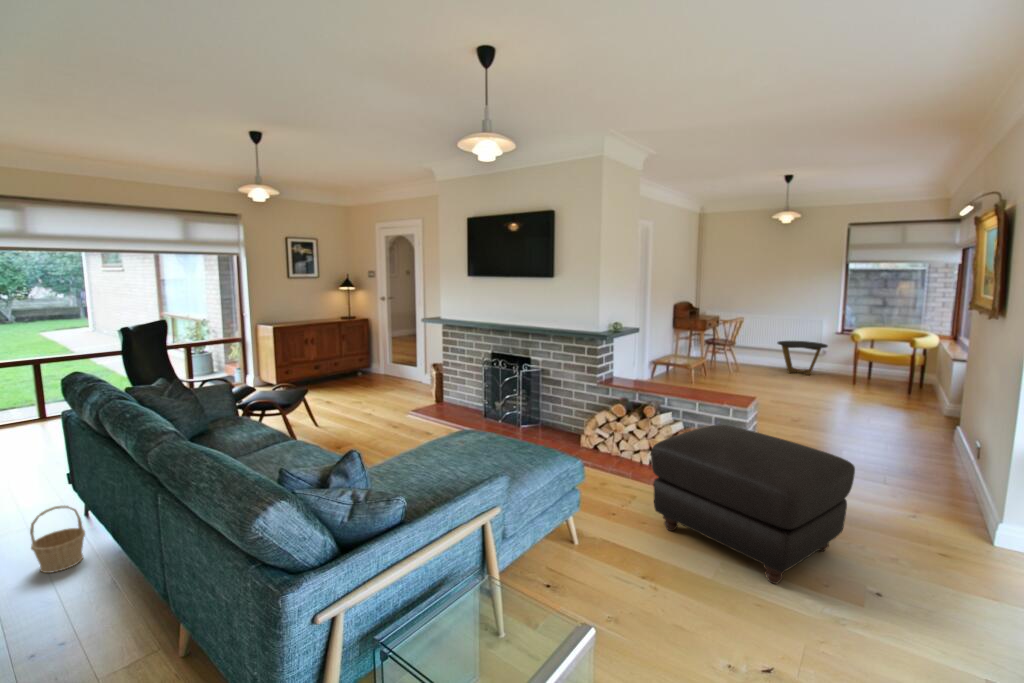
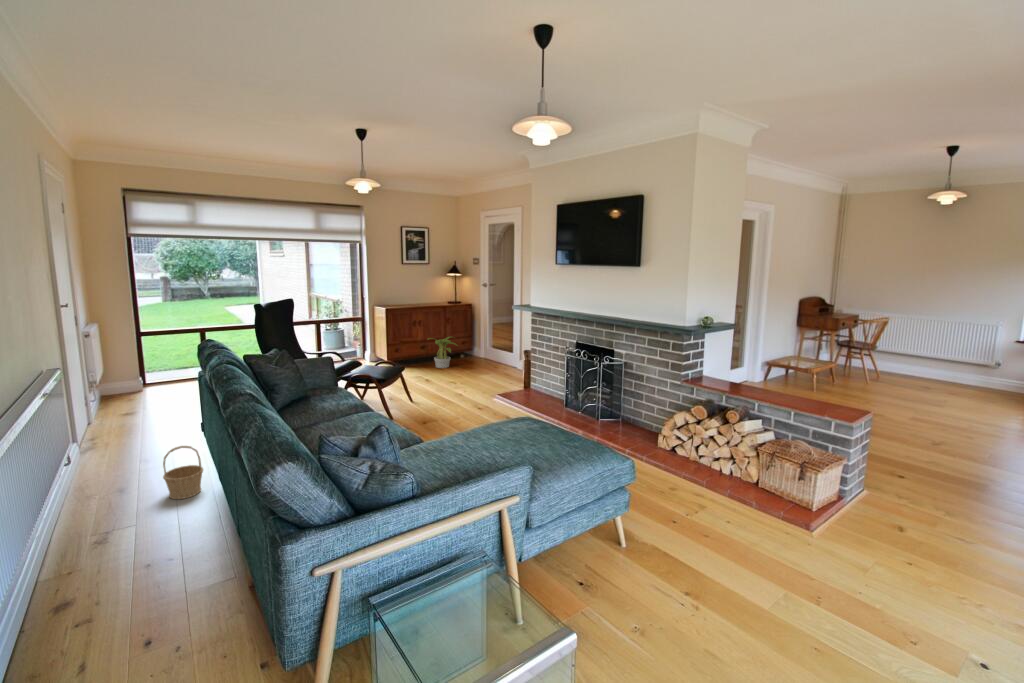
side table: present [778,341,828,375] -> none [926,350,996,393]
potted plant: none [321,354,357,388] -> present [429,337,457,368]
ottoman: present [651,425,855,584] -> none [716,438,975,628]

